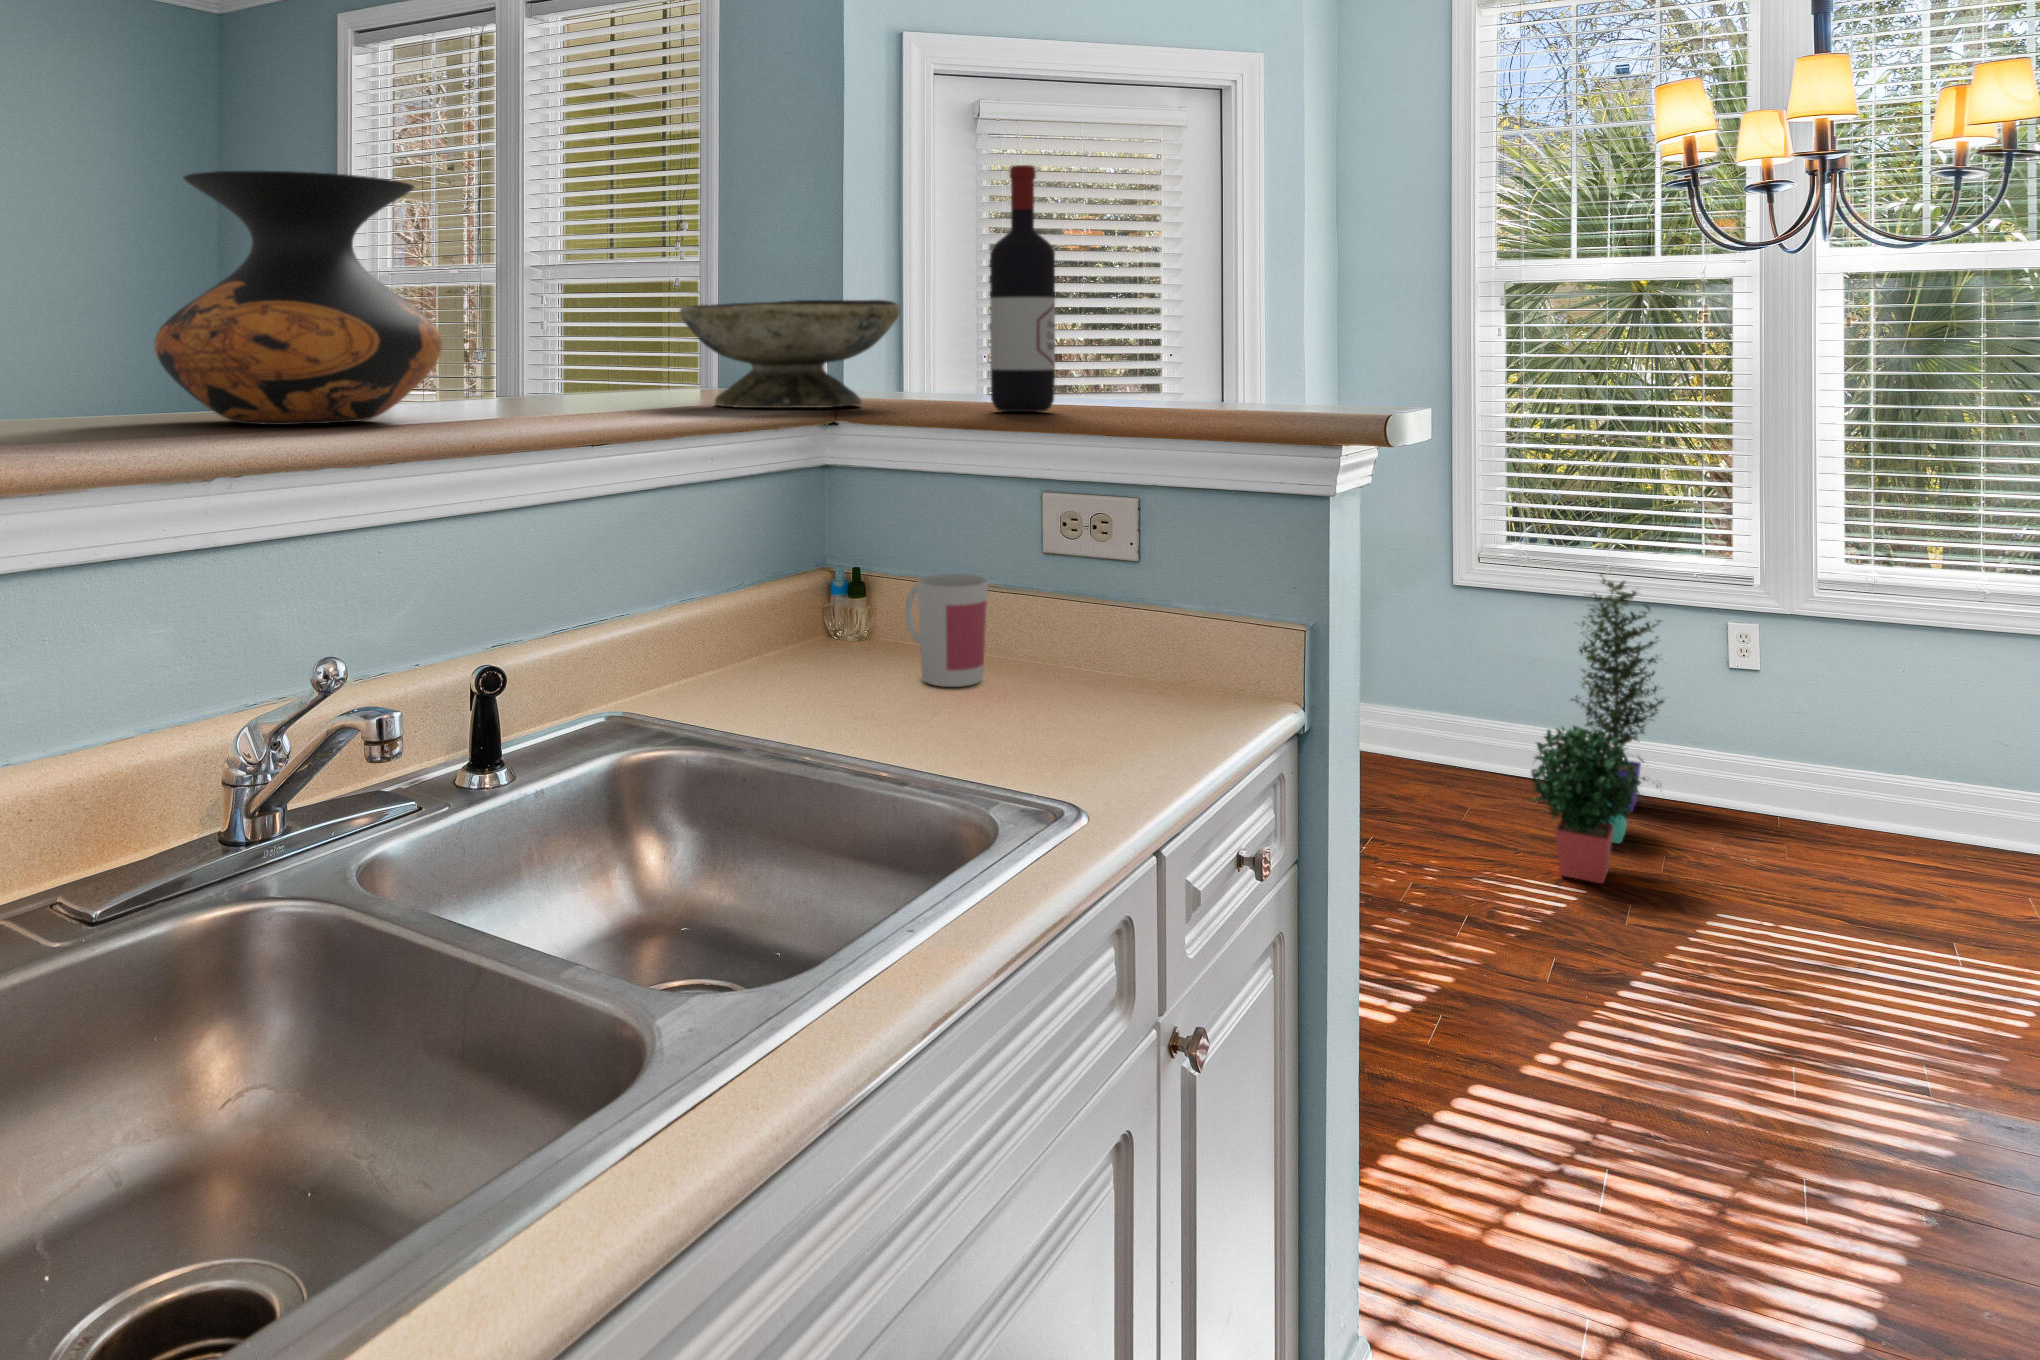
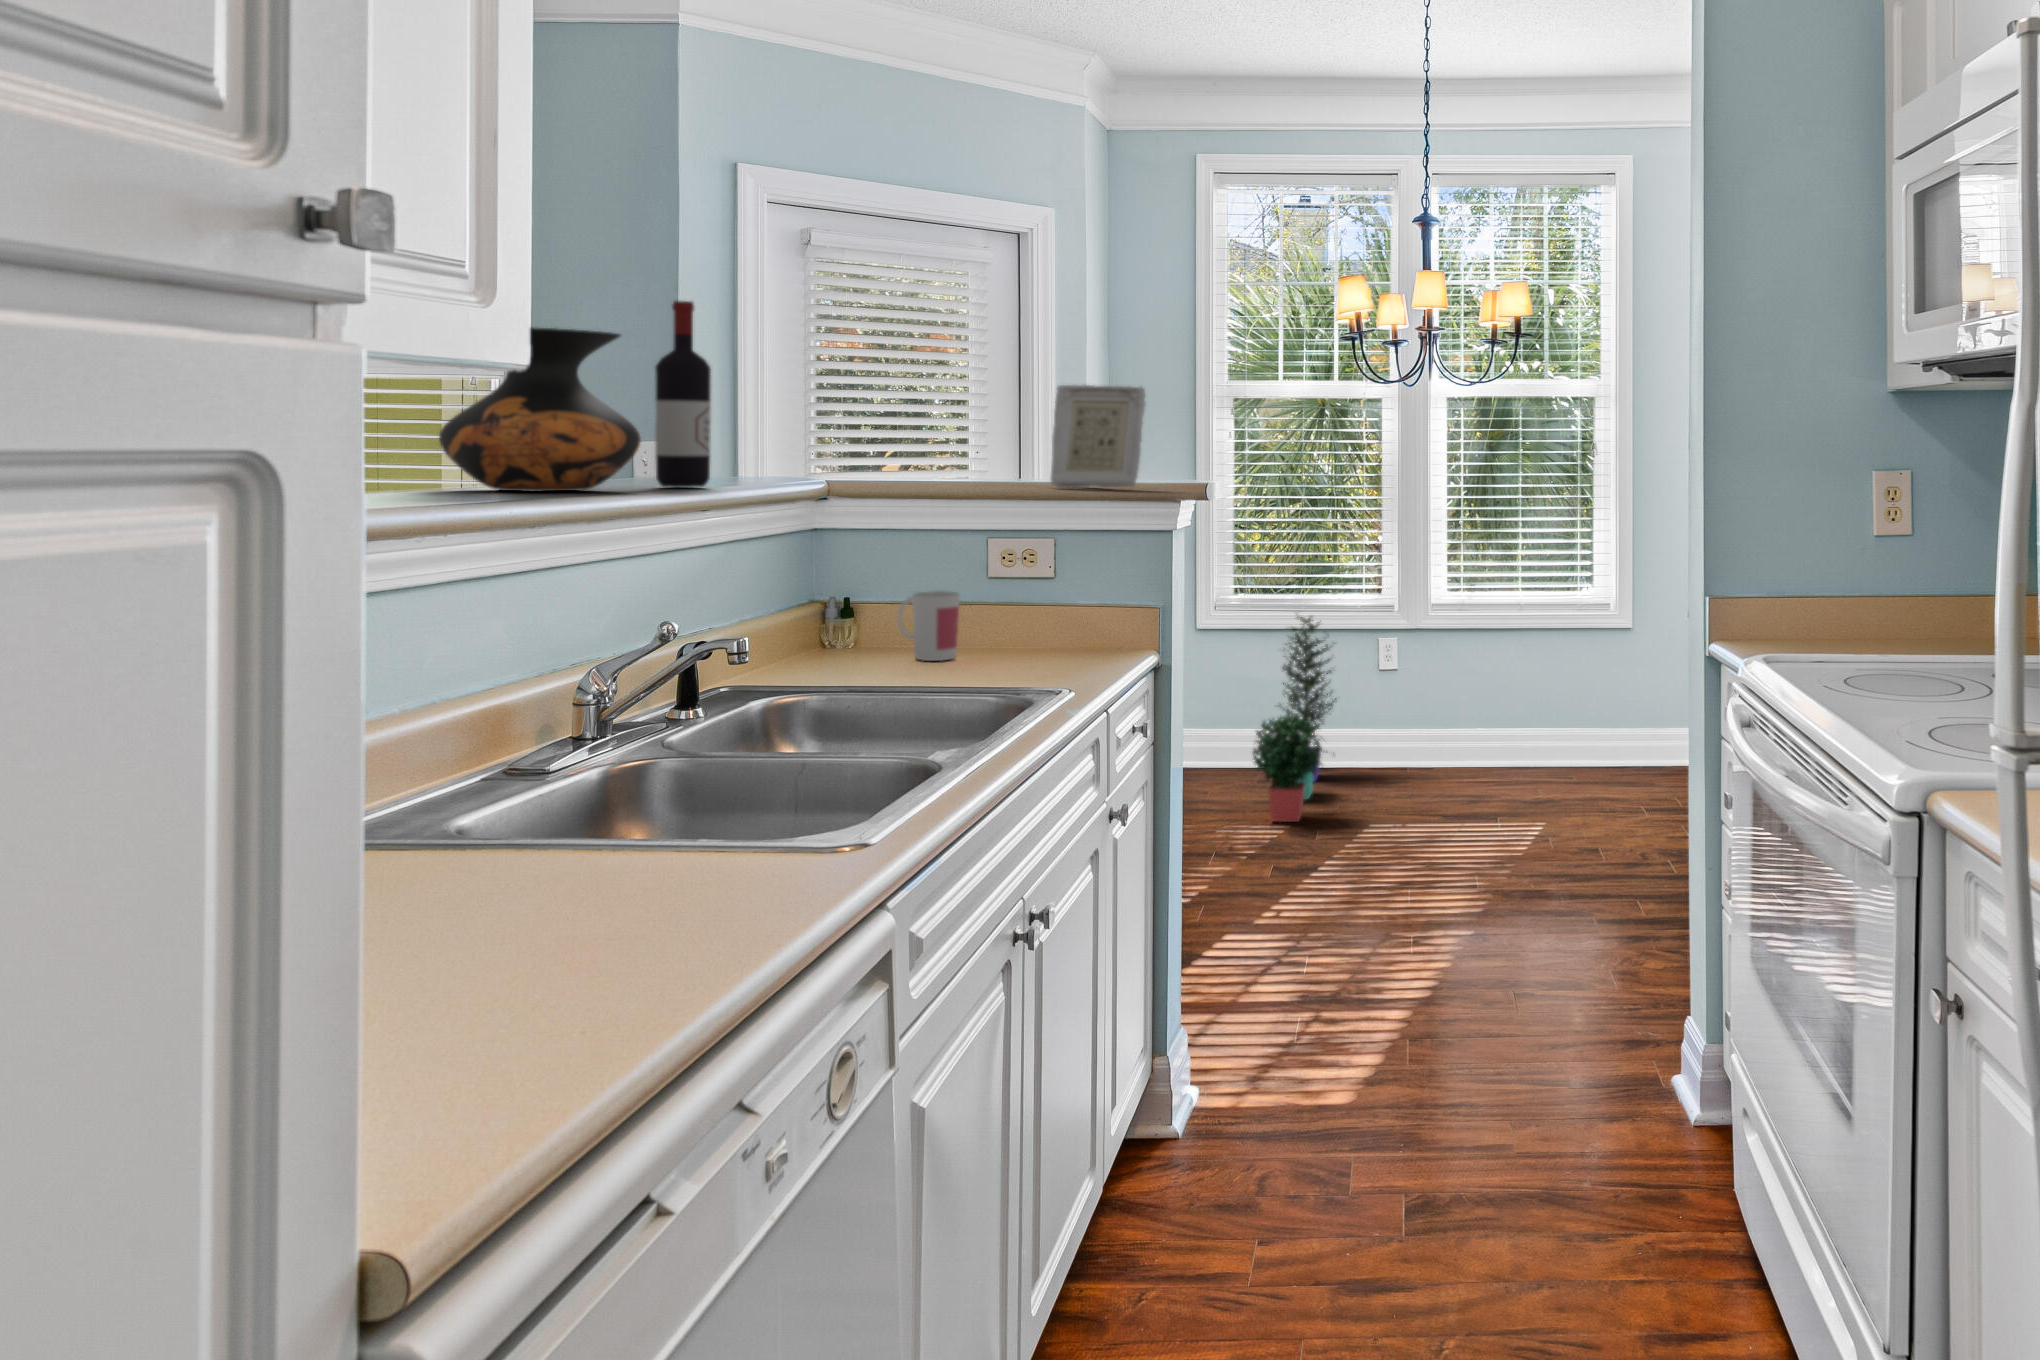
wine bottle: present [990,165,1055,412] -> present [655,301,711,488]
picture frame: none [1125,246,1288,417] -> present [1050,385,1146,488]
decorative bowl: present [680,300,900,408] -> none [720,409,884,484]

